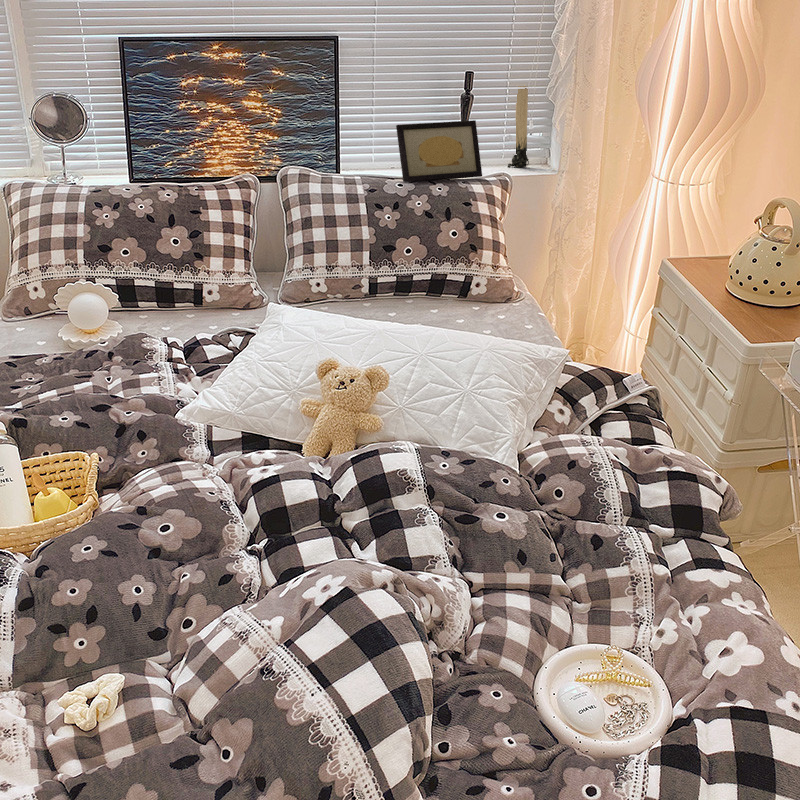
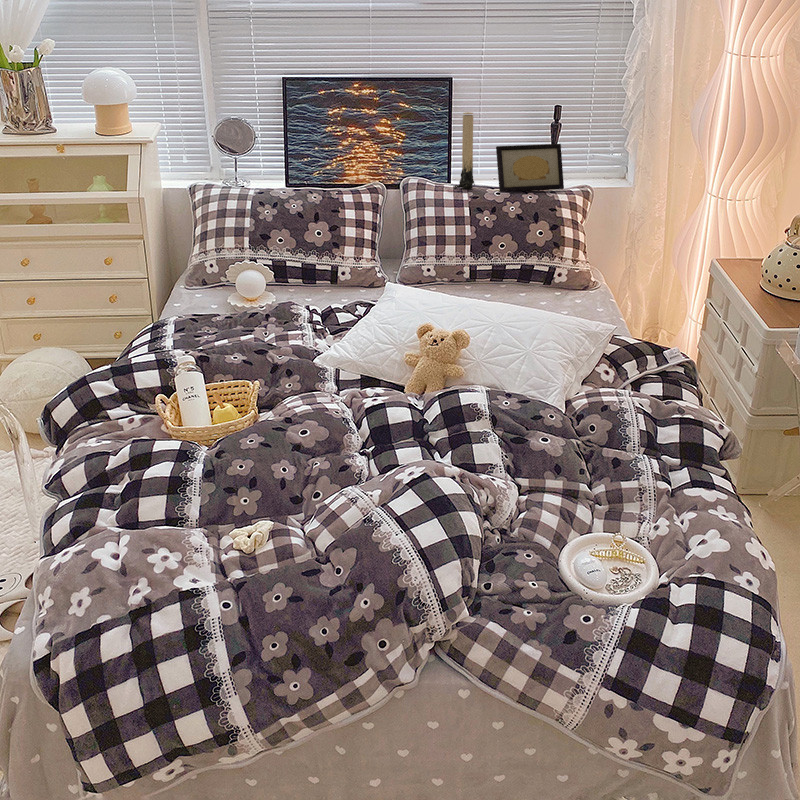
candle: present [508,85,529,168] -> present [454,112,475,189]

